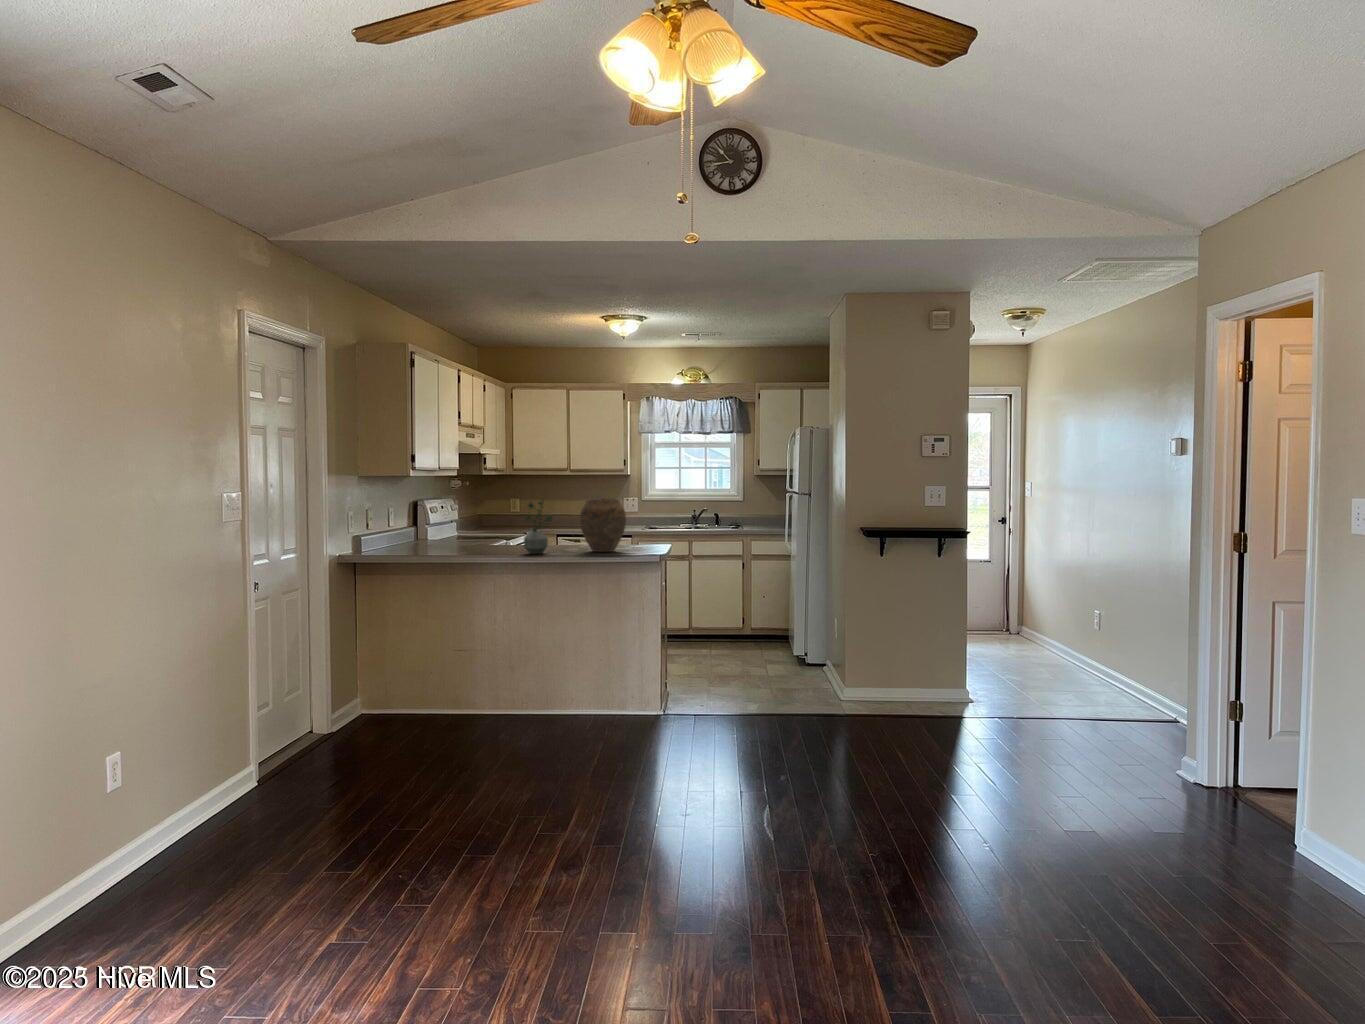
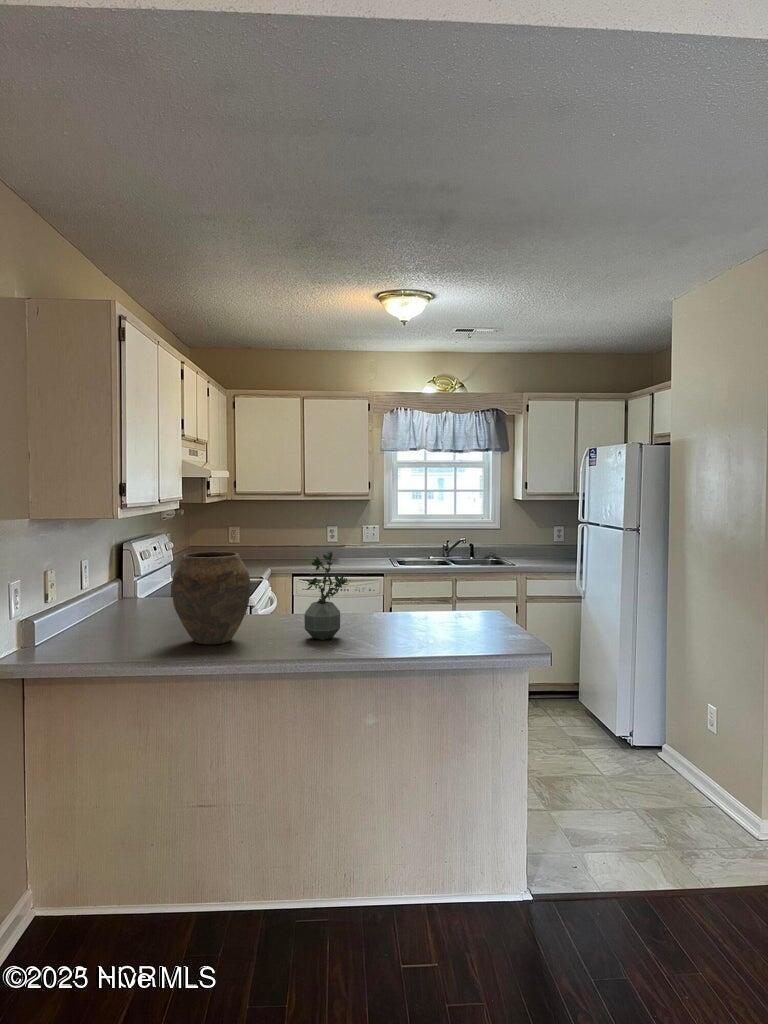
vase: present [580,498,626,552] -> present [172,551,251,645]

